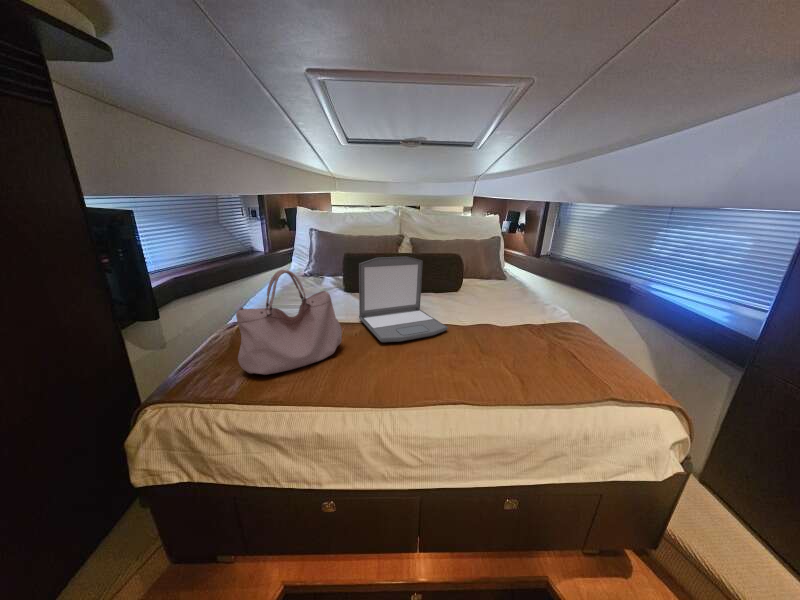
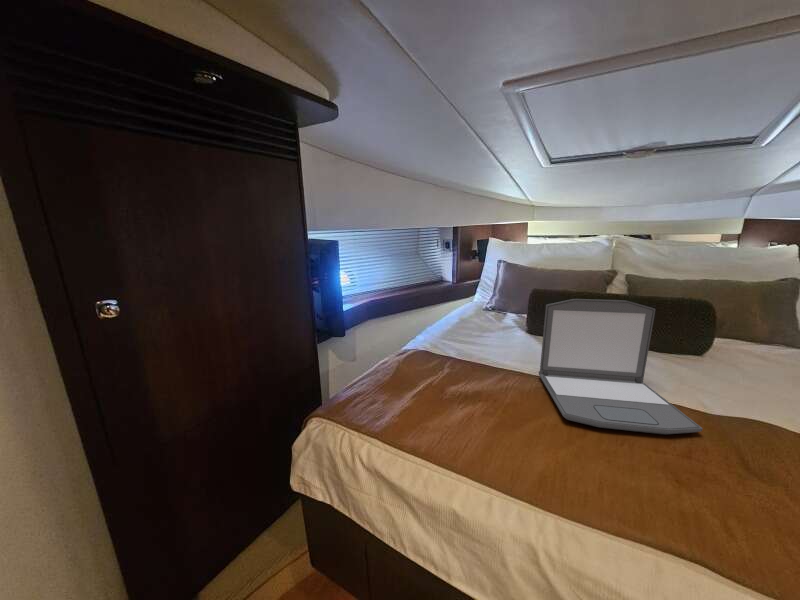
handbag: present [236,270,342,375] -> none [391,305,510,421]

